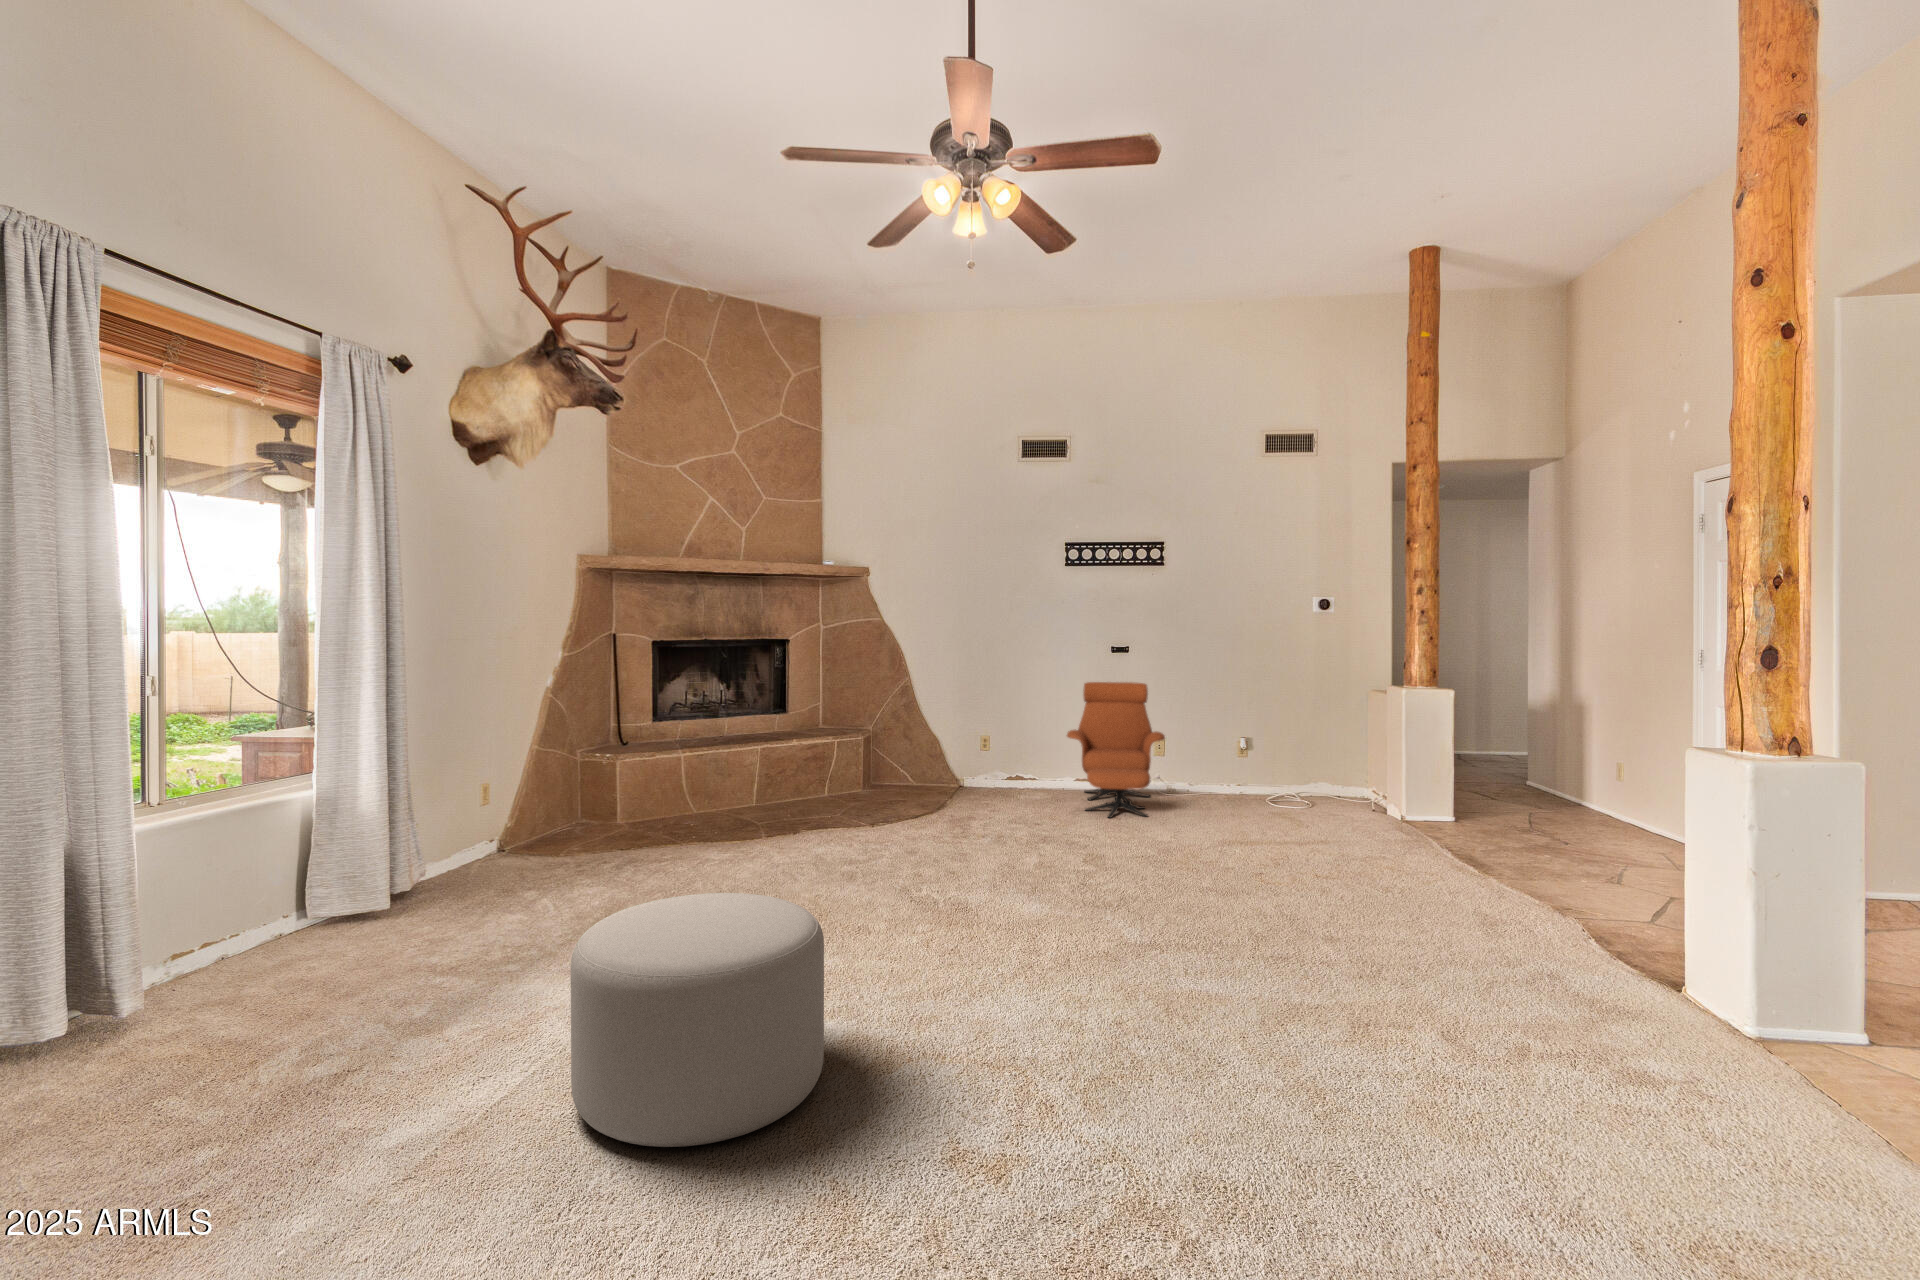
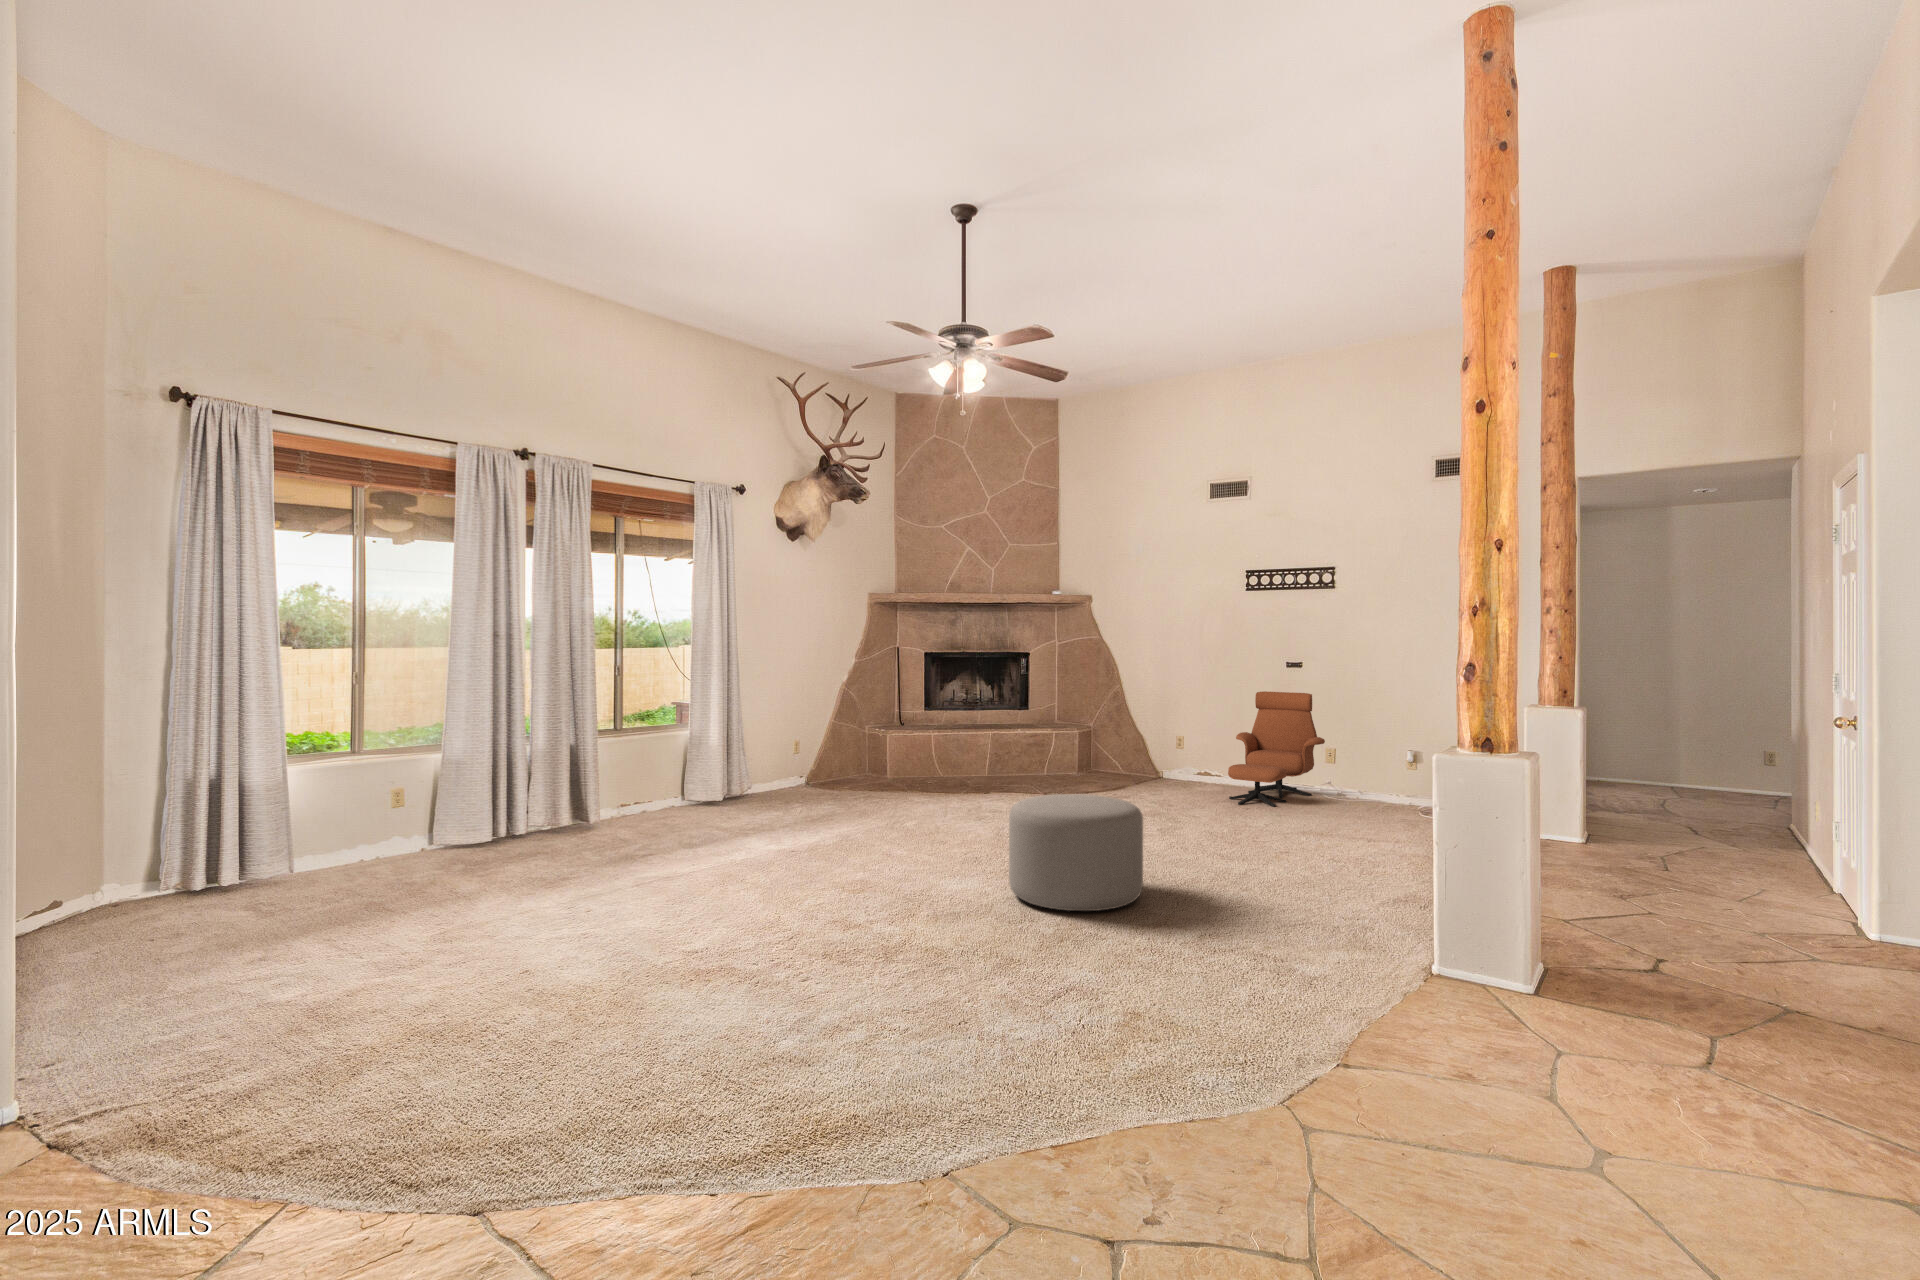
ottoman: present [571,893,824,1147] -> present [1009,794,1143,911]

